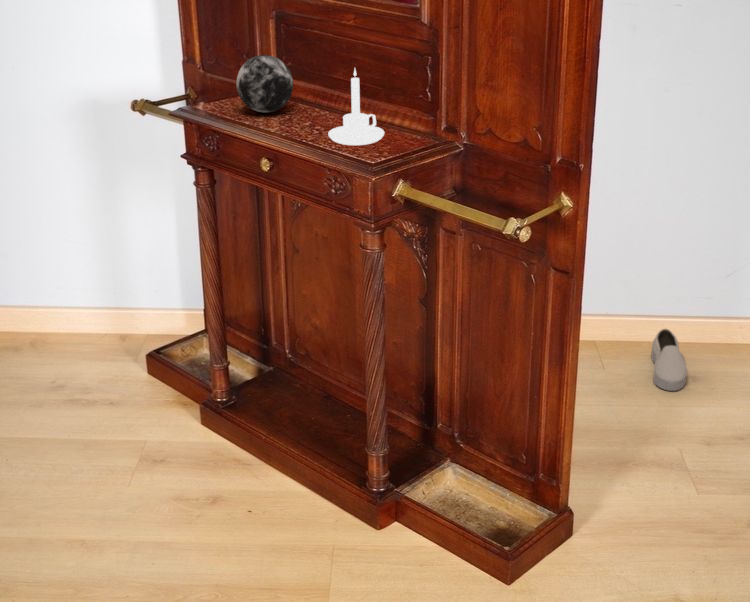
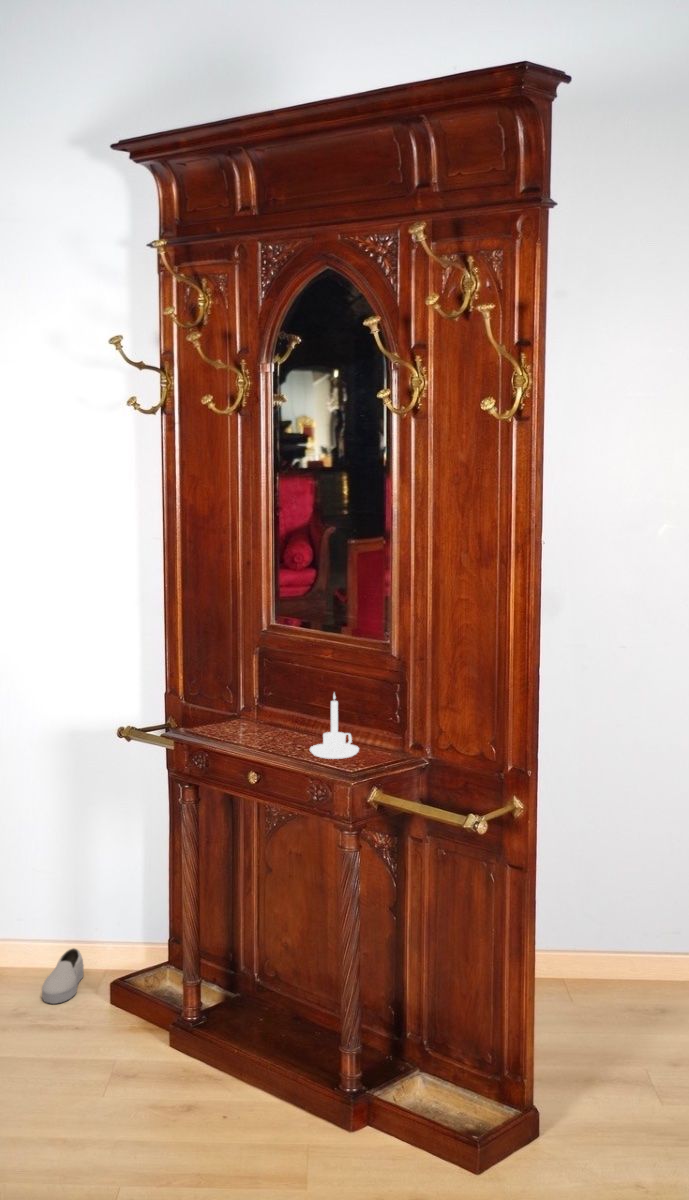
decorative orb: present [236,55,293,113] -> none [225,684,276,735]
shoe: present [651,329,687,391] -> present [42,948,84,1004]

